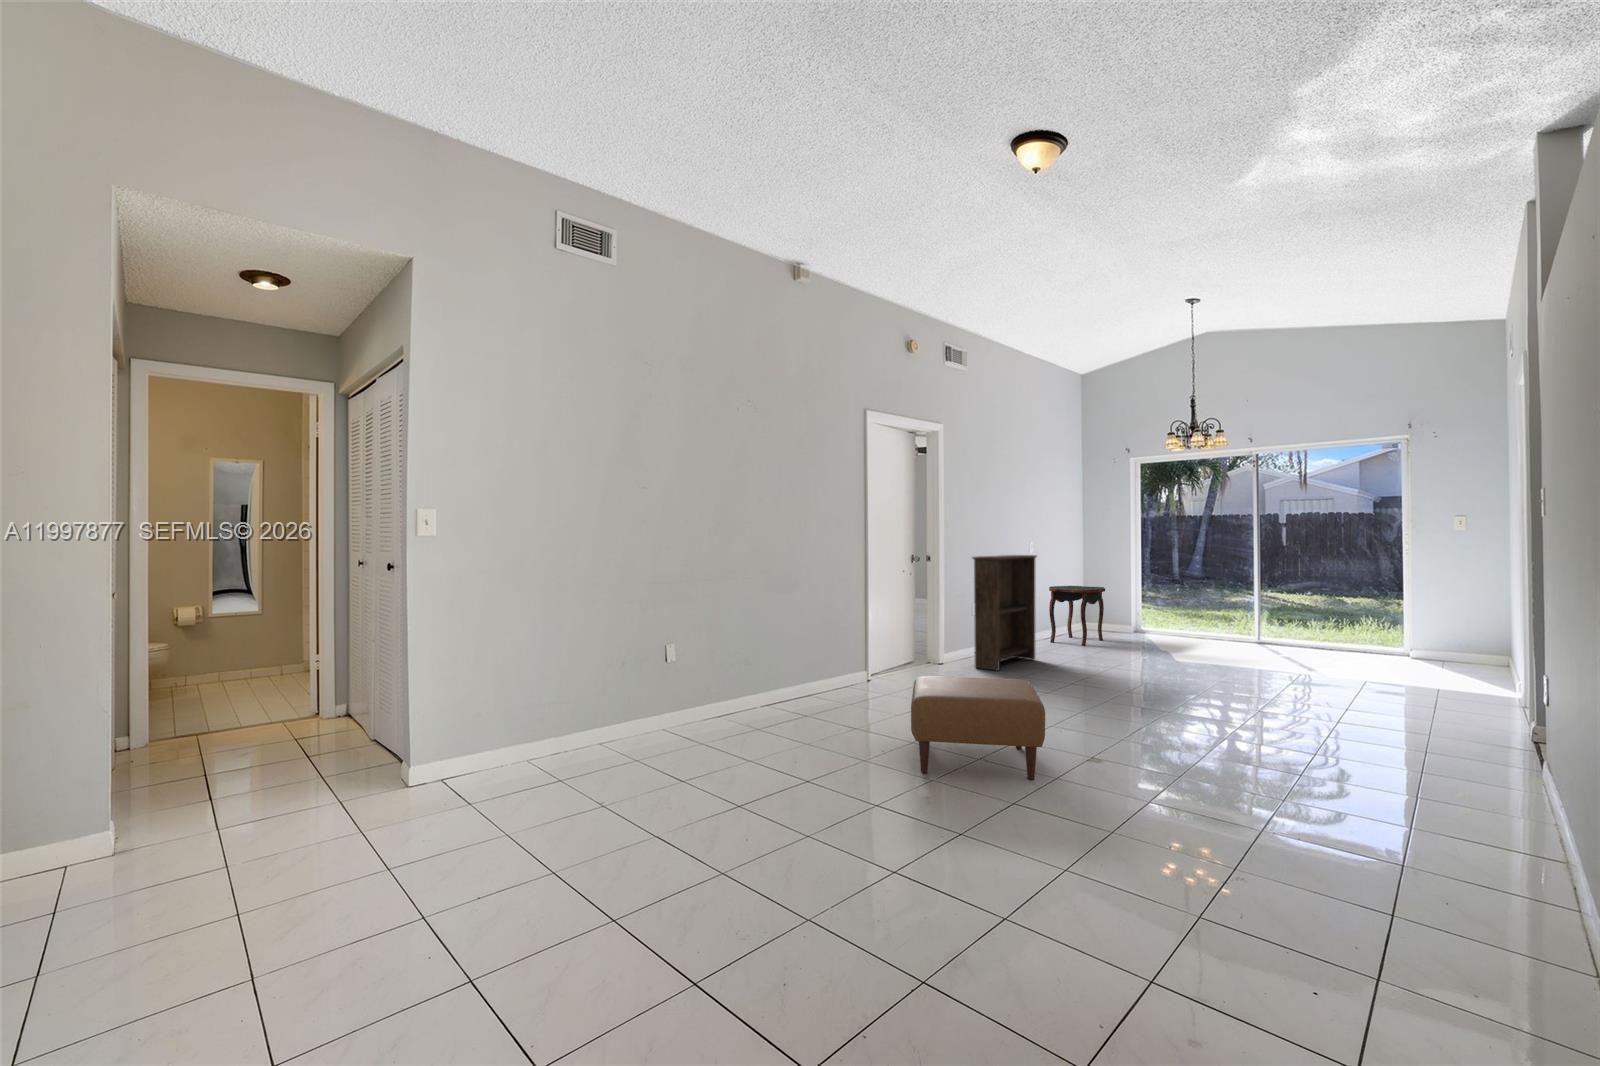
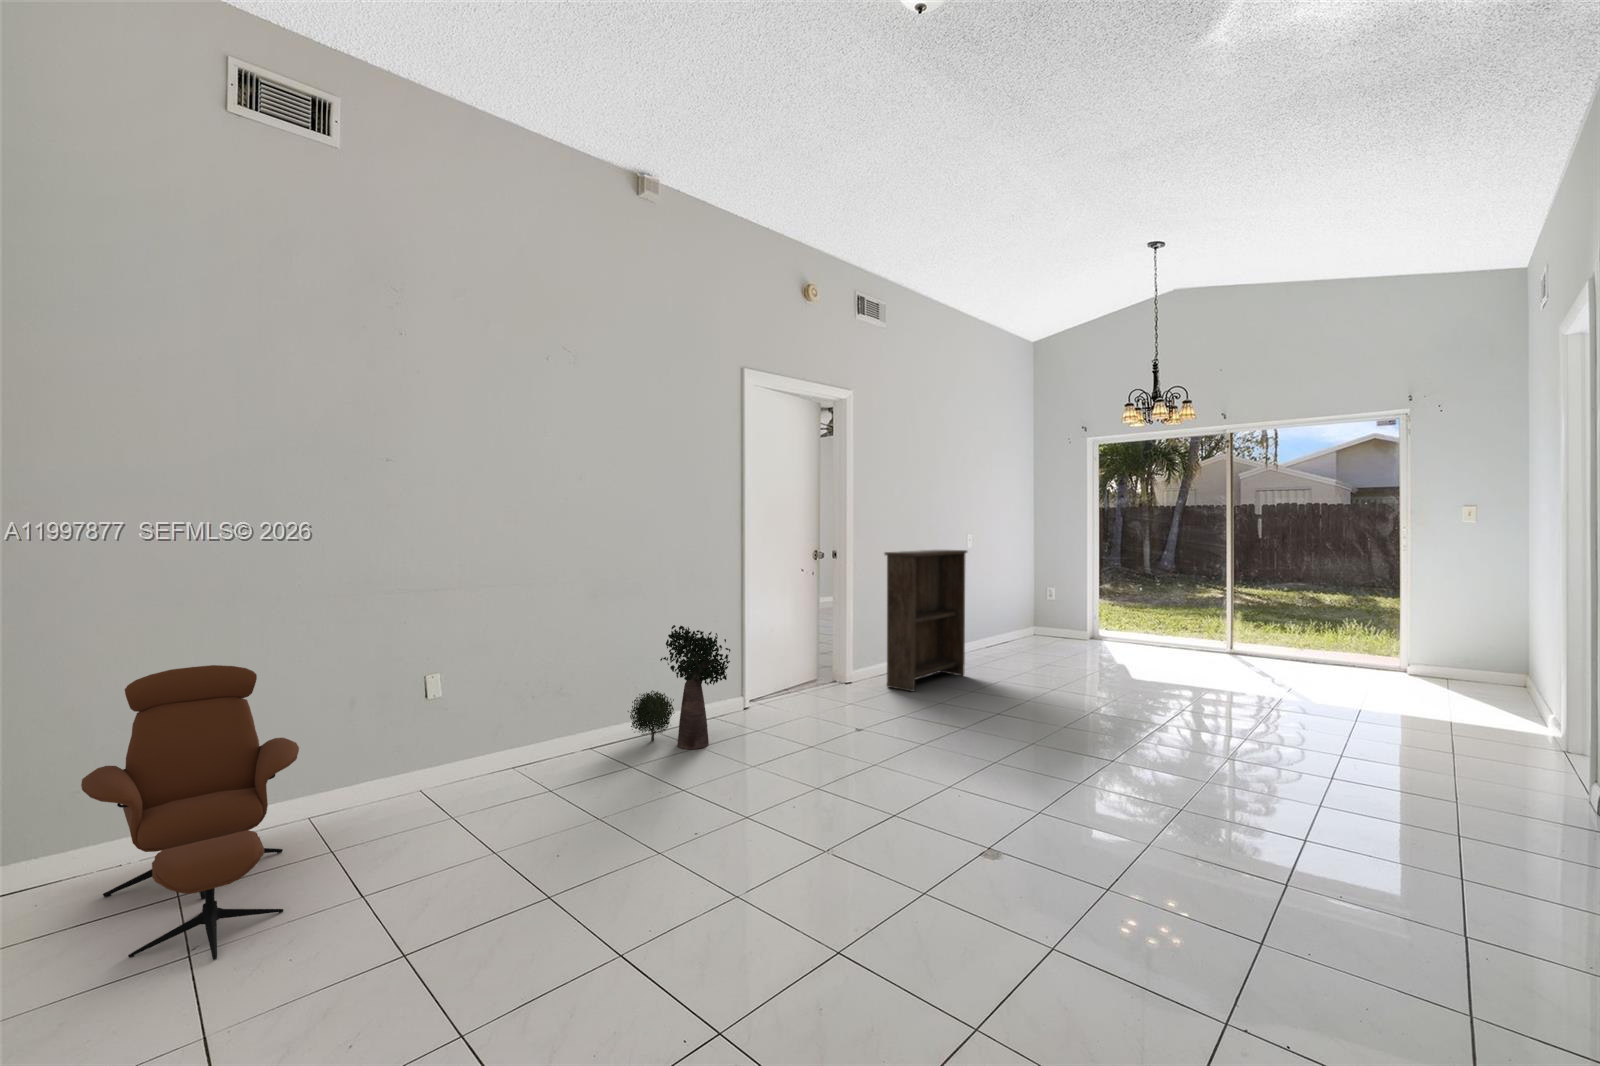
side table: present [1049,586,1105,646] -> none [990,585,1055,656]
potted plant: none [793,612,872,707] -> present [628,625,730,749]
lounge chair: none [501,633,641,811] -> present [81,665,299,960]
ottoman: present [911,676,1045,780] -> none [710,721,903,885]

